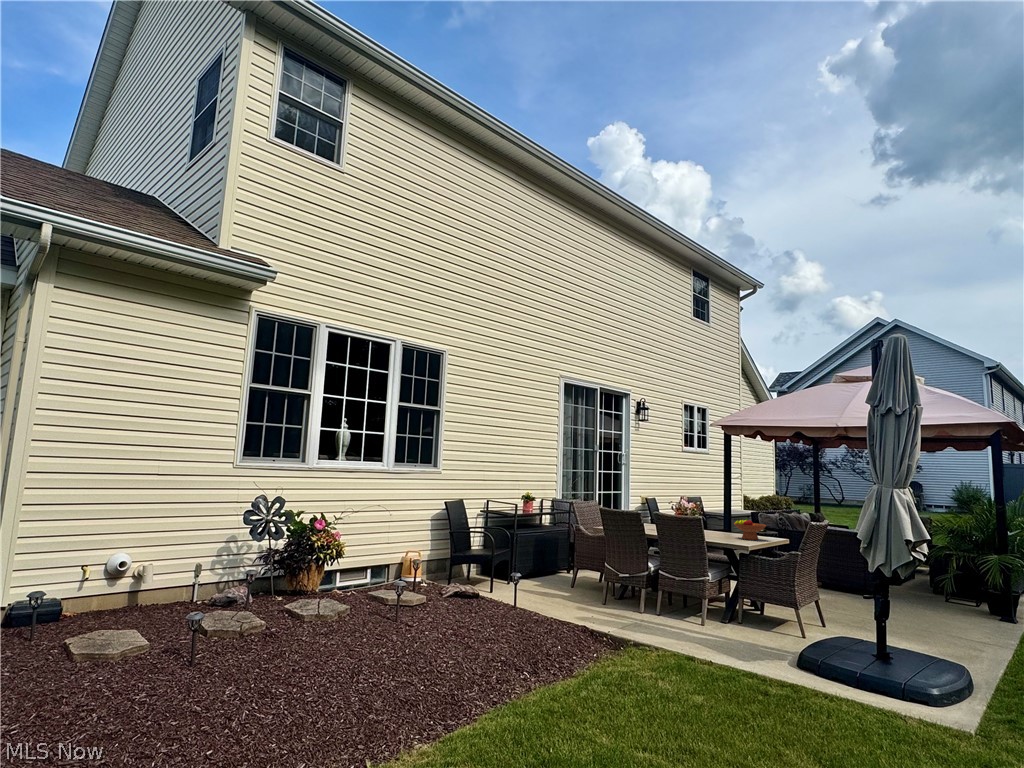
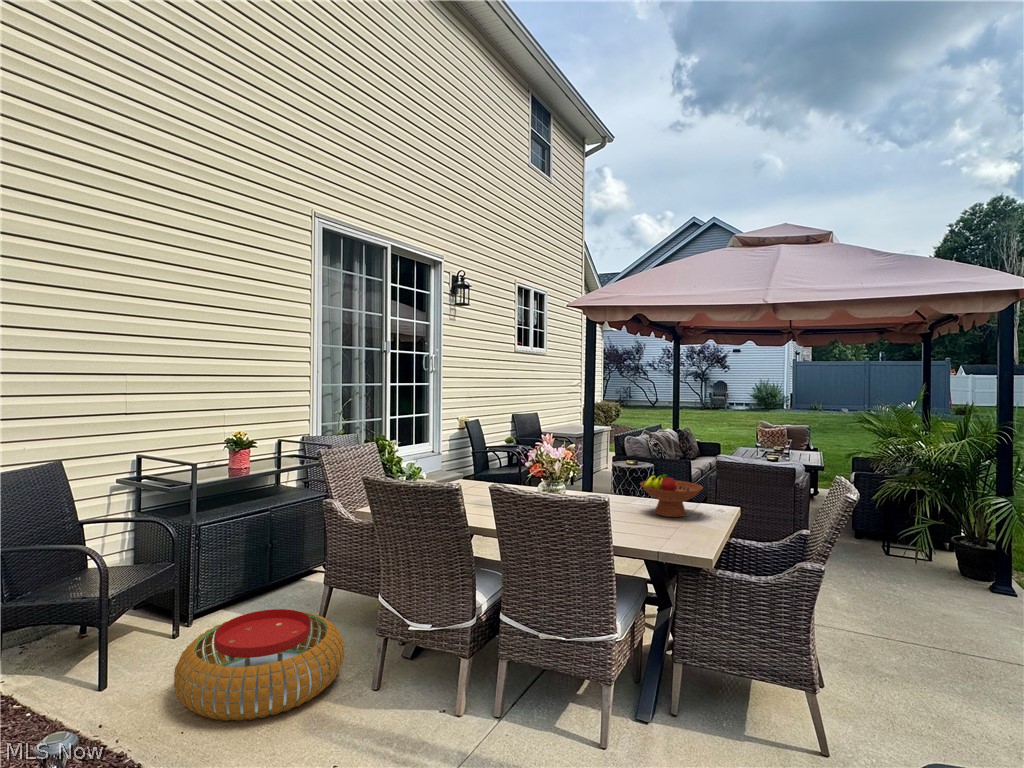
pouf: none [522,568,589,603] -> present [174,609,344,721]

